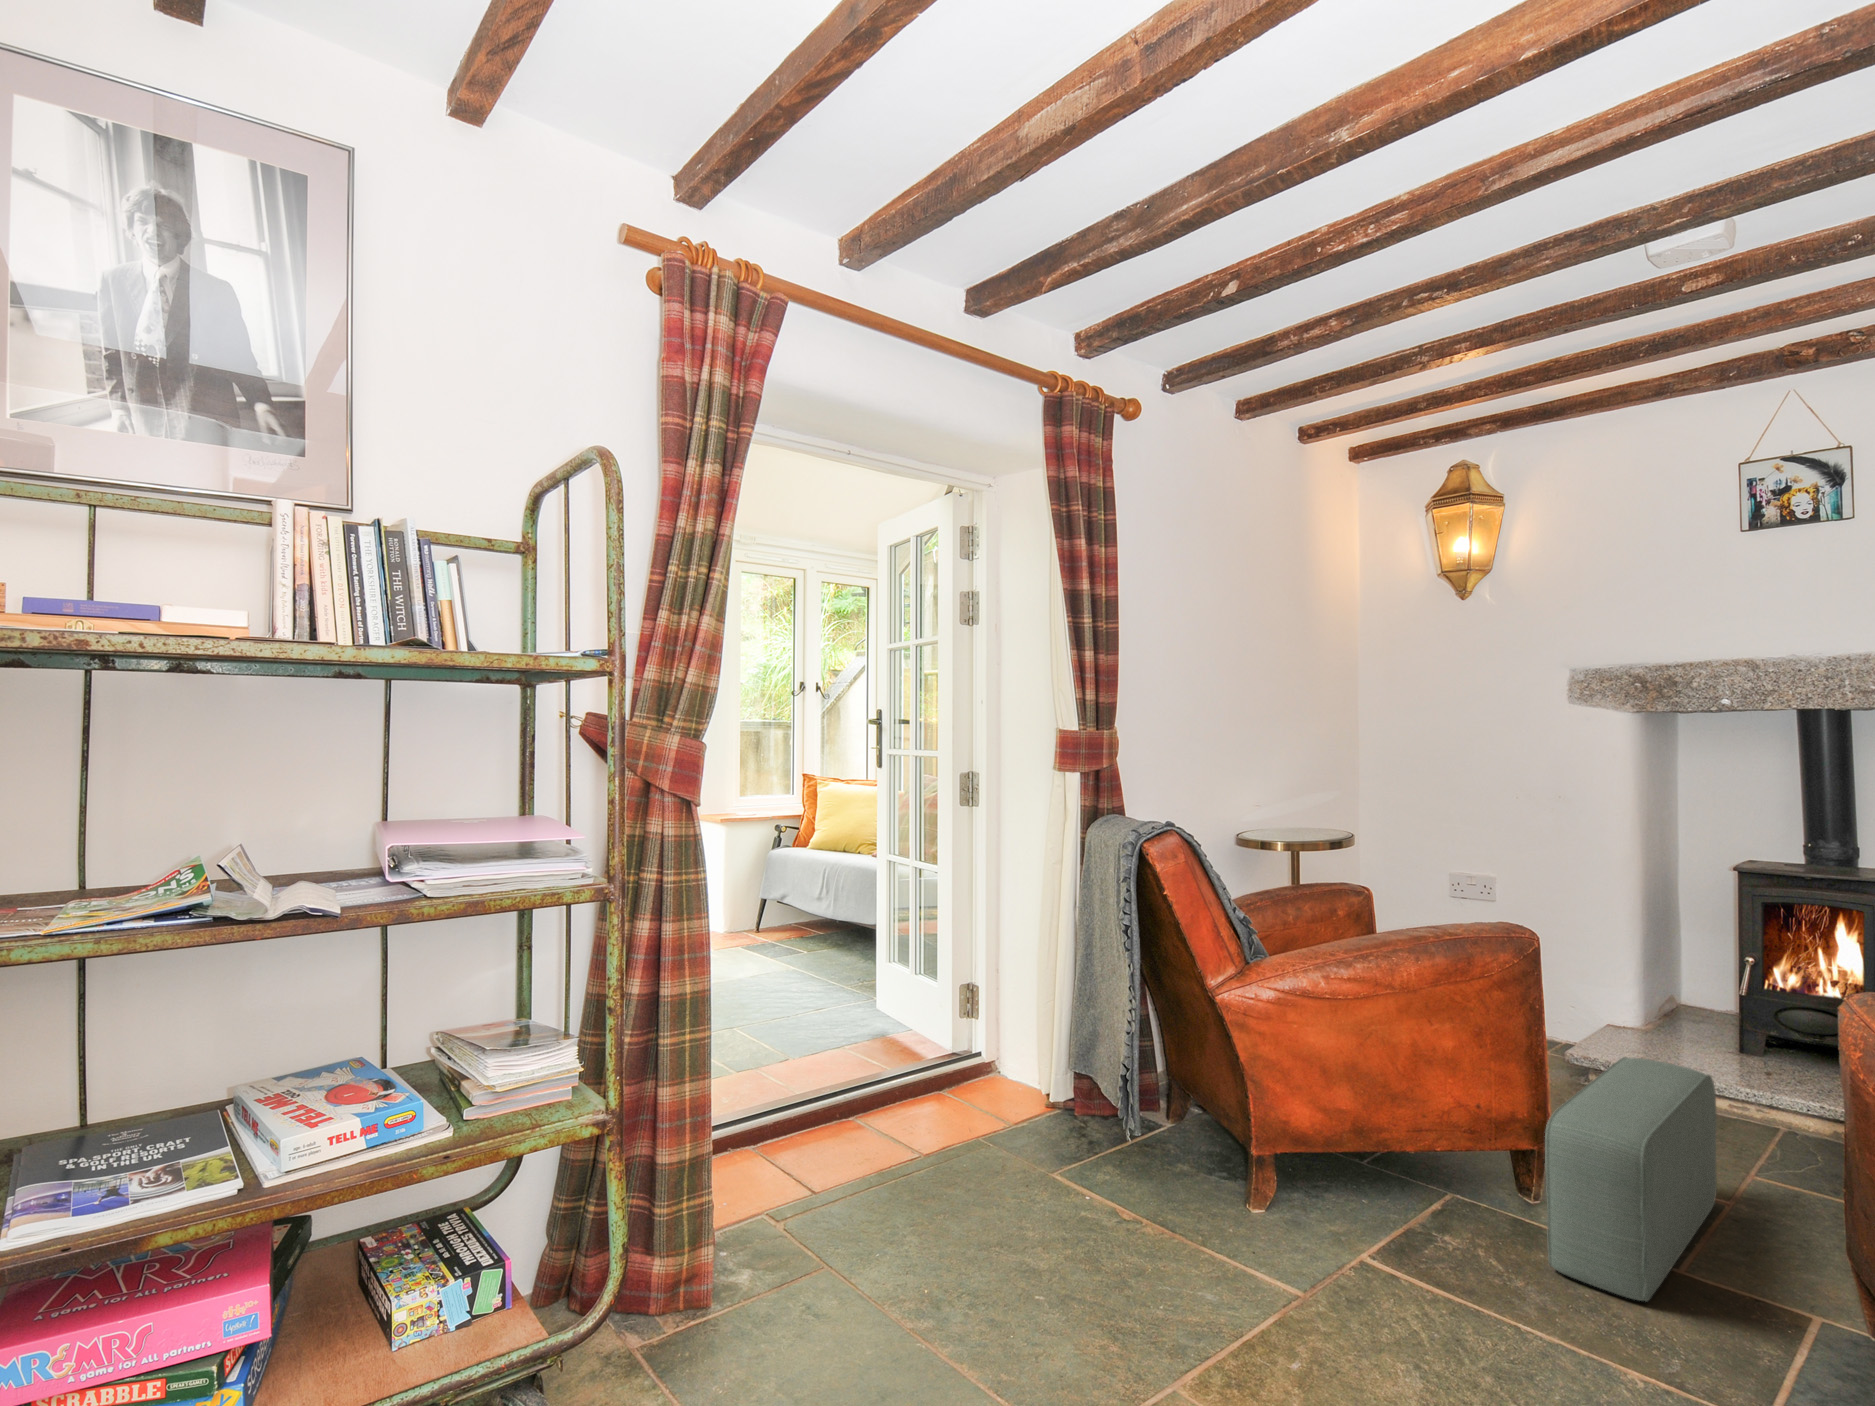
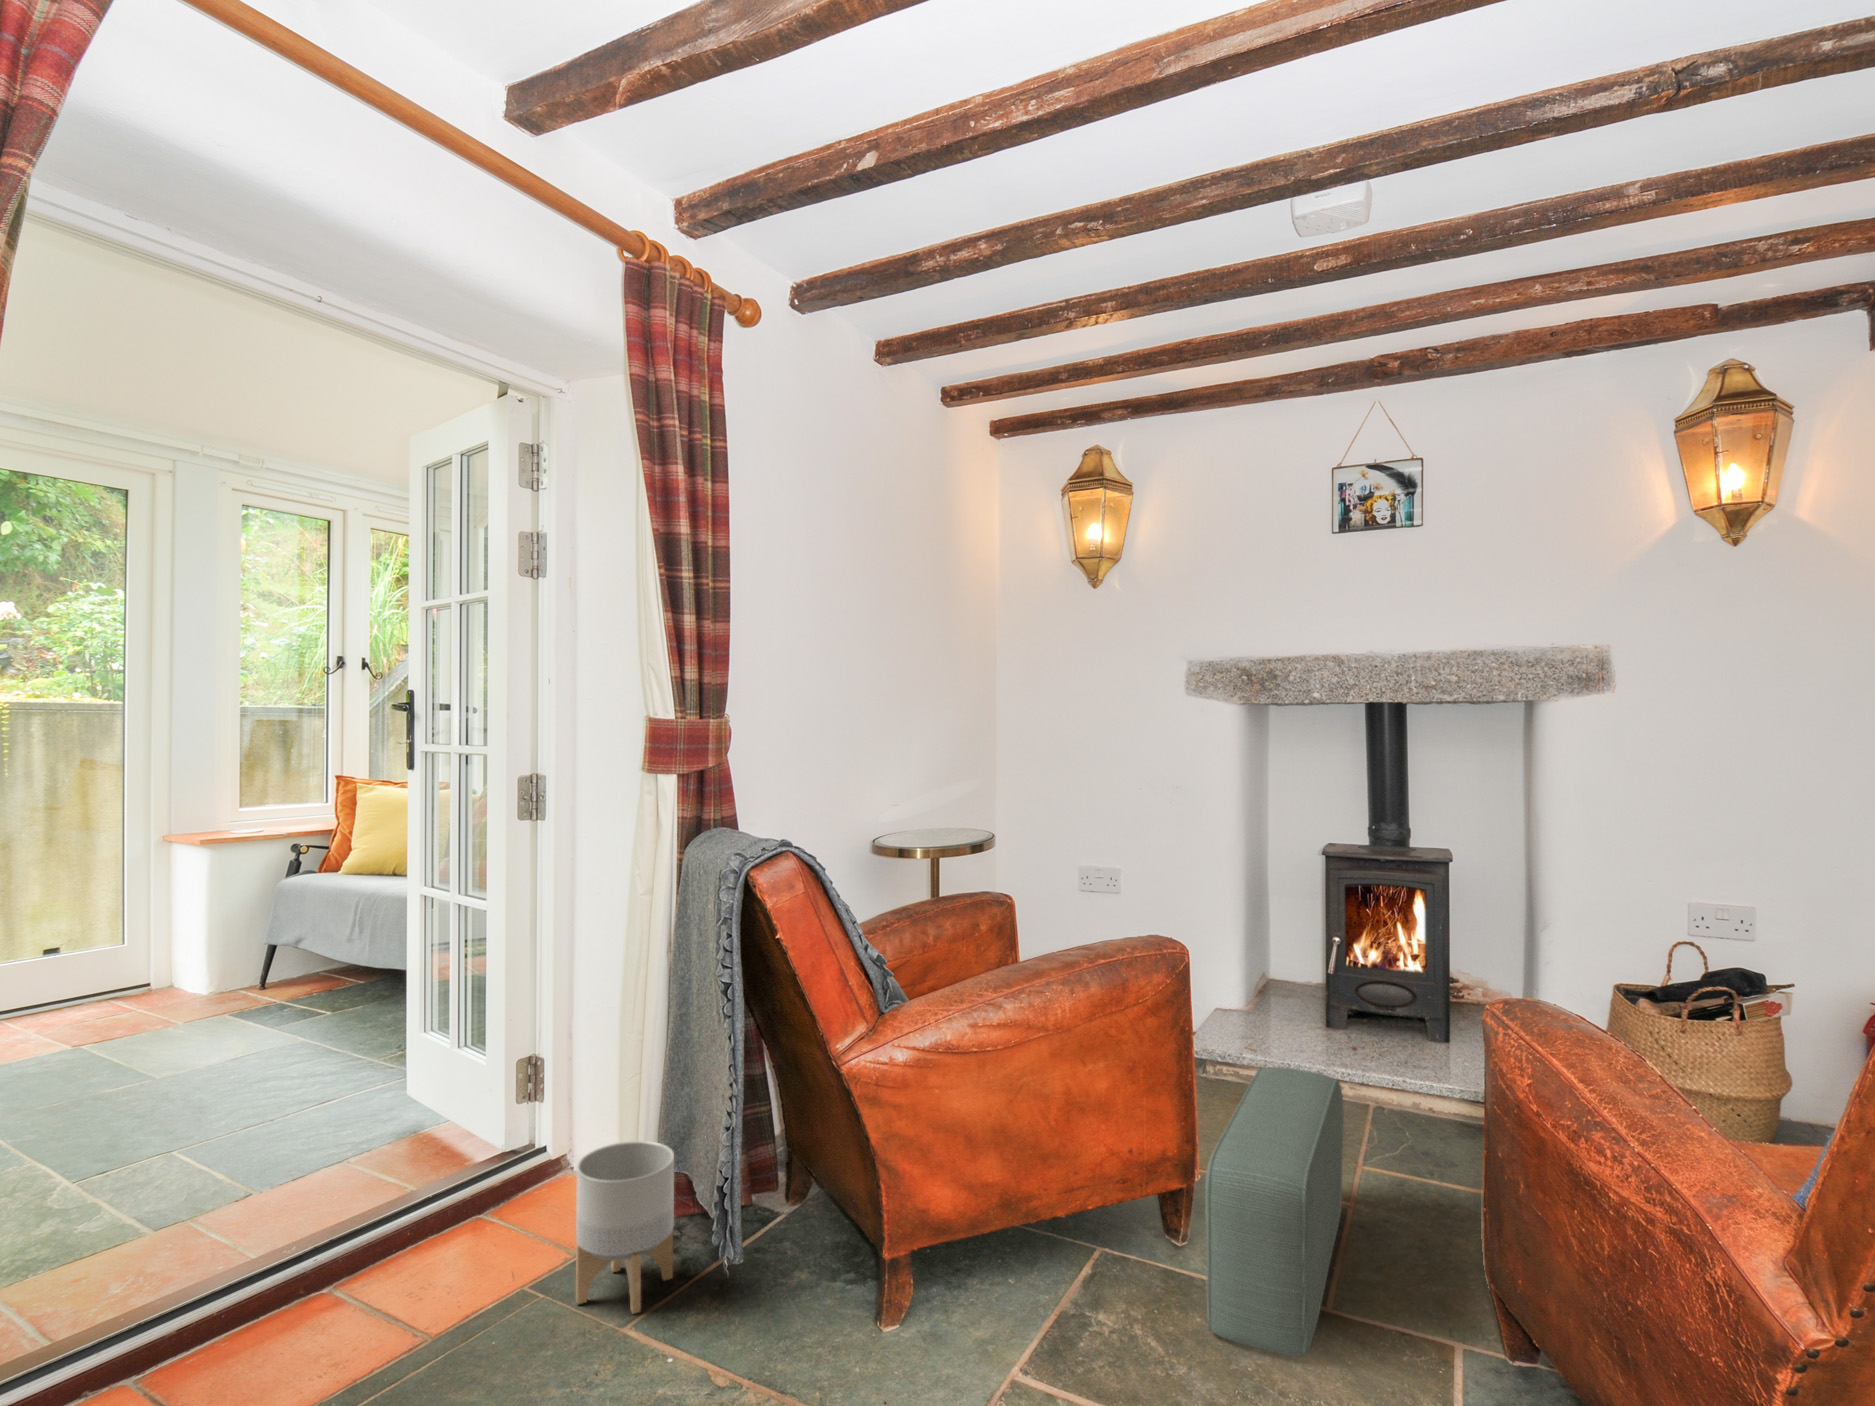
planter: none [1016,1049,1086,1173] -> present [576,1141,674,1314]

